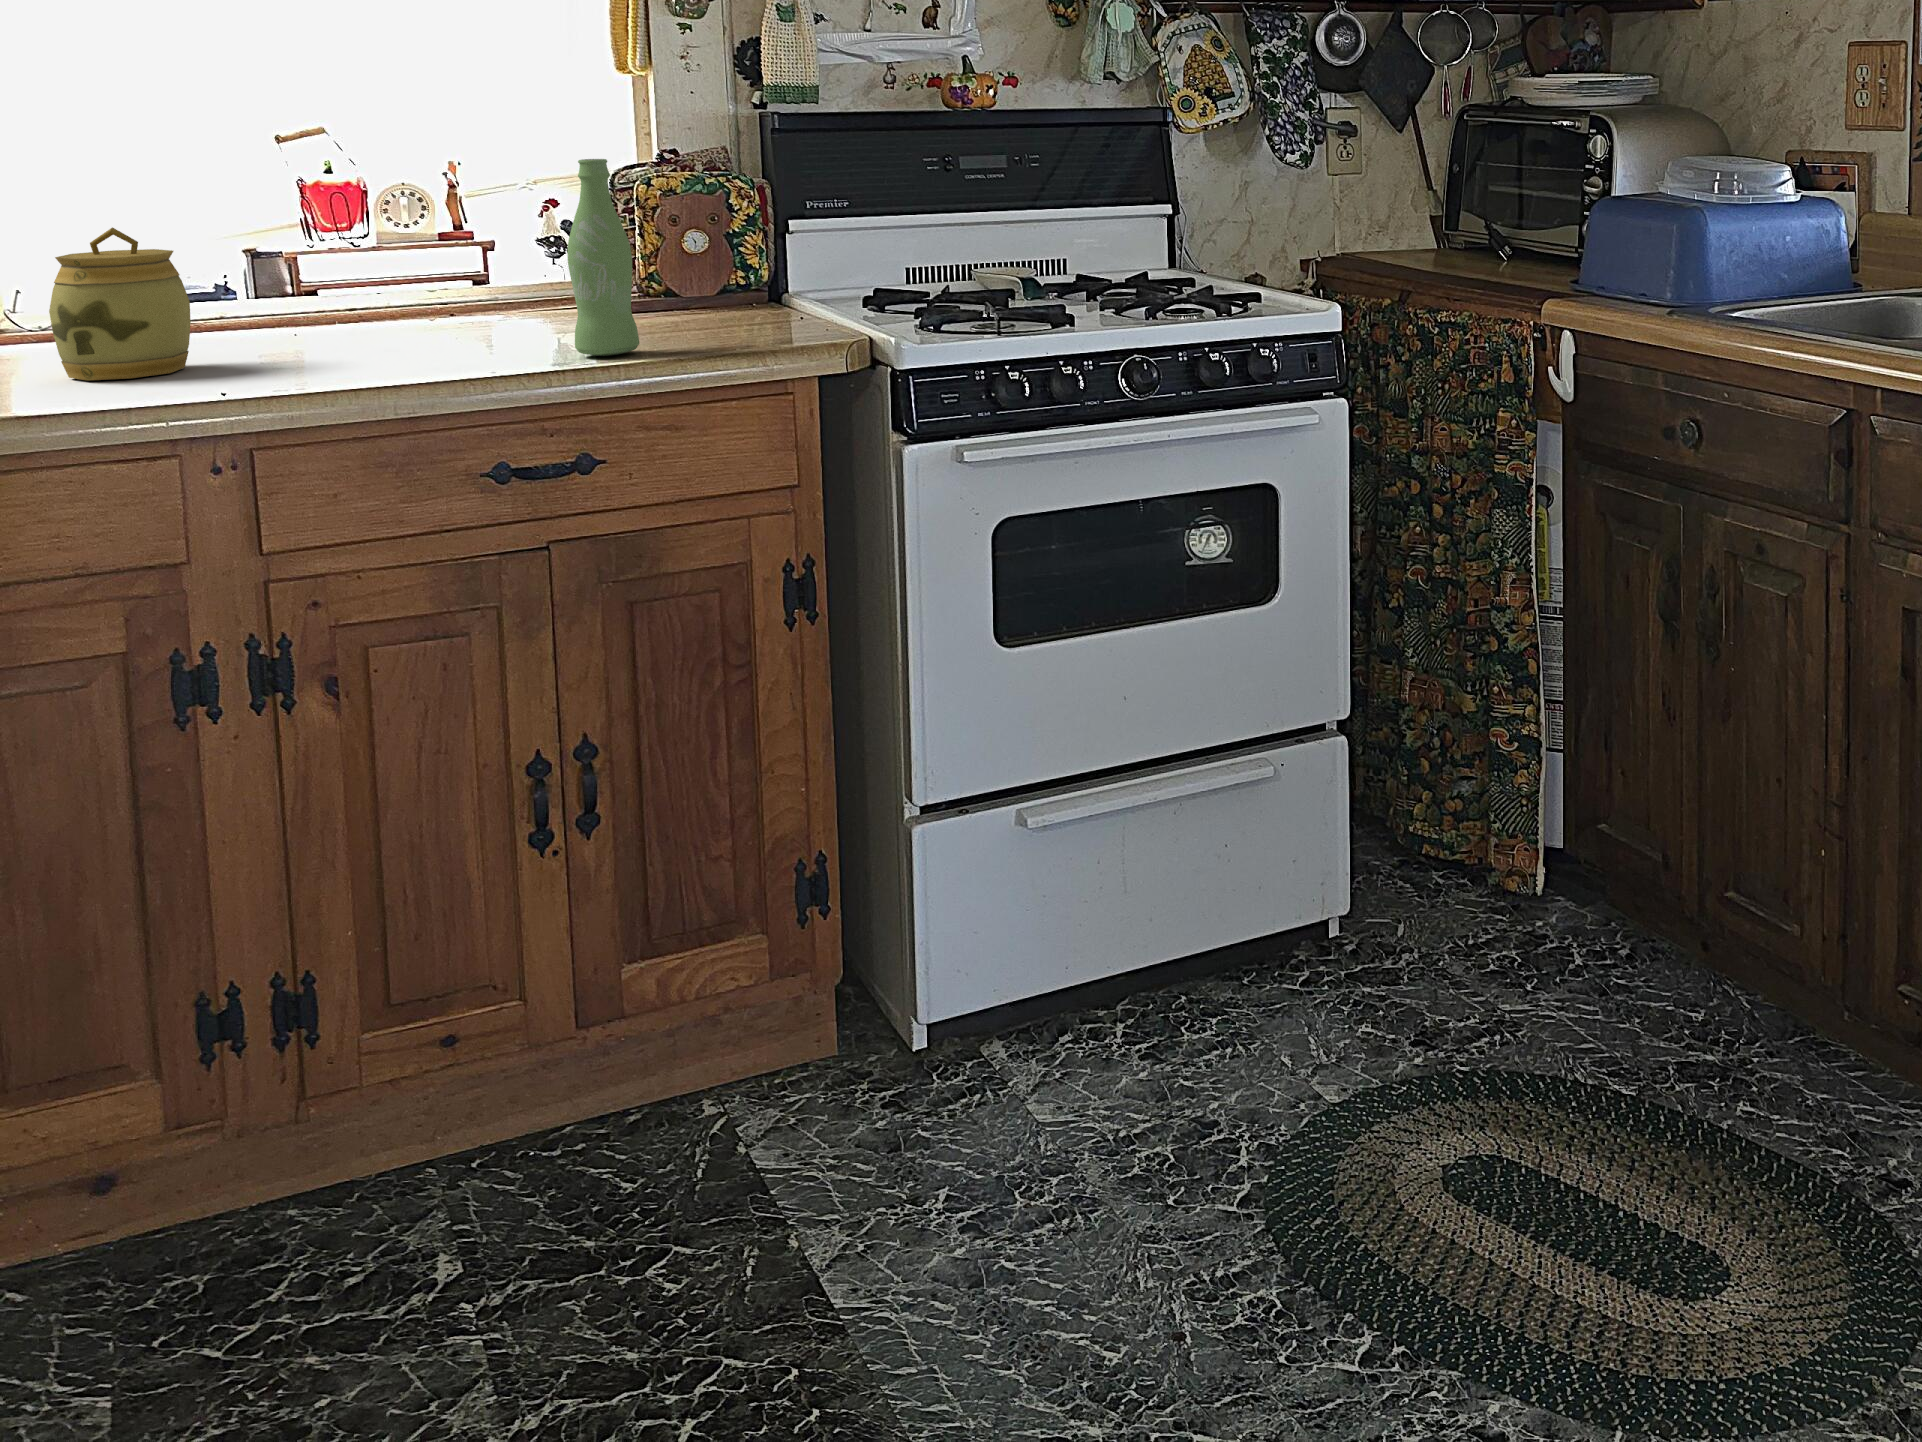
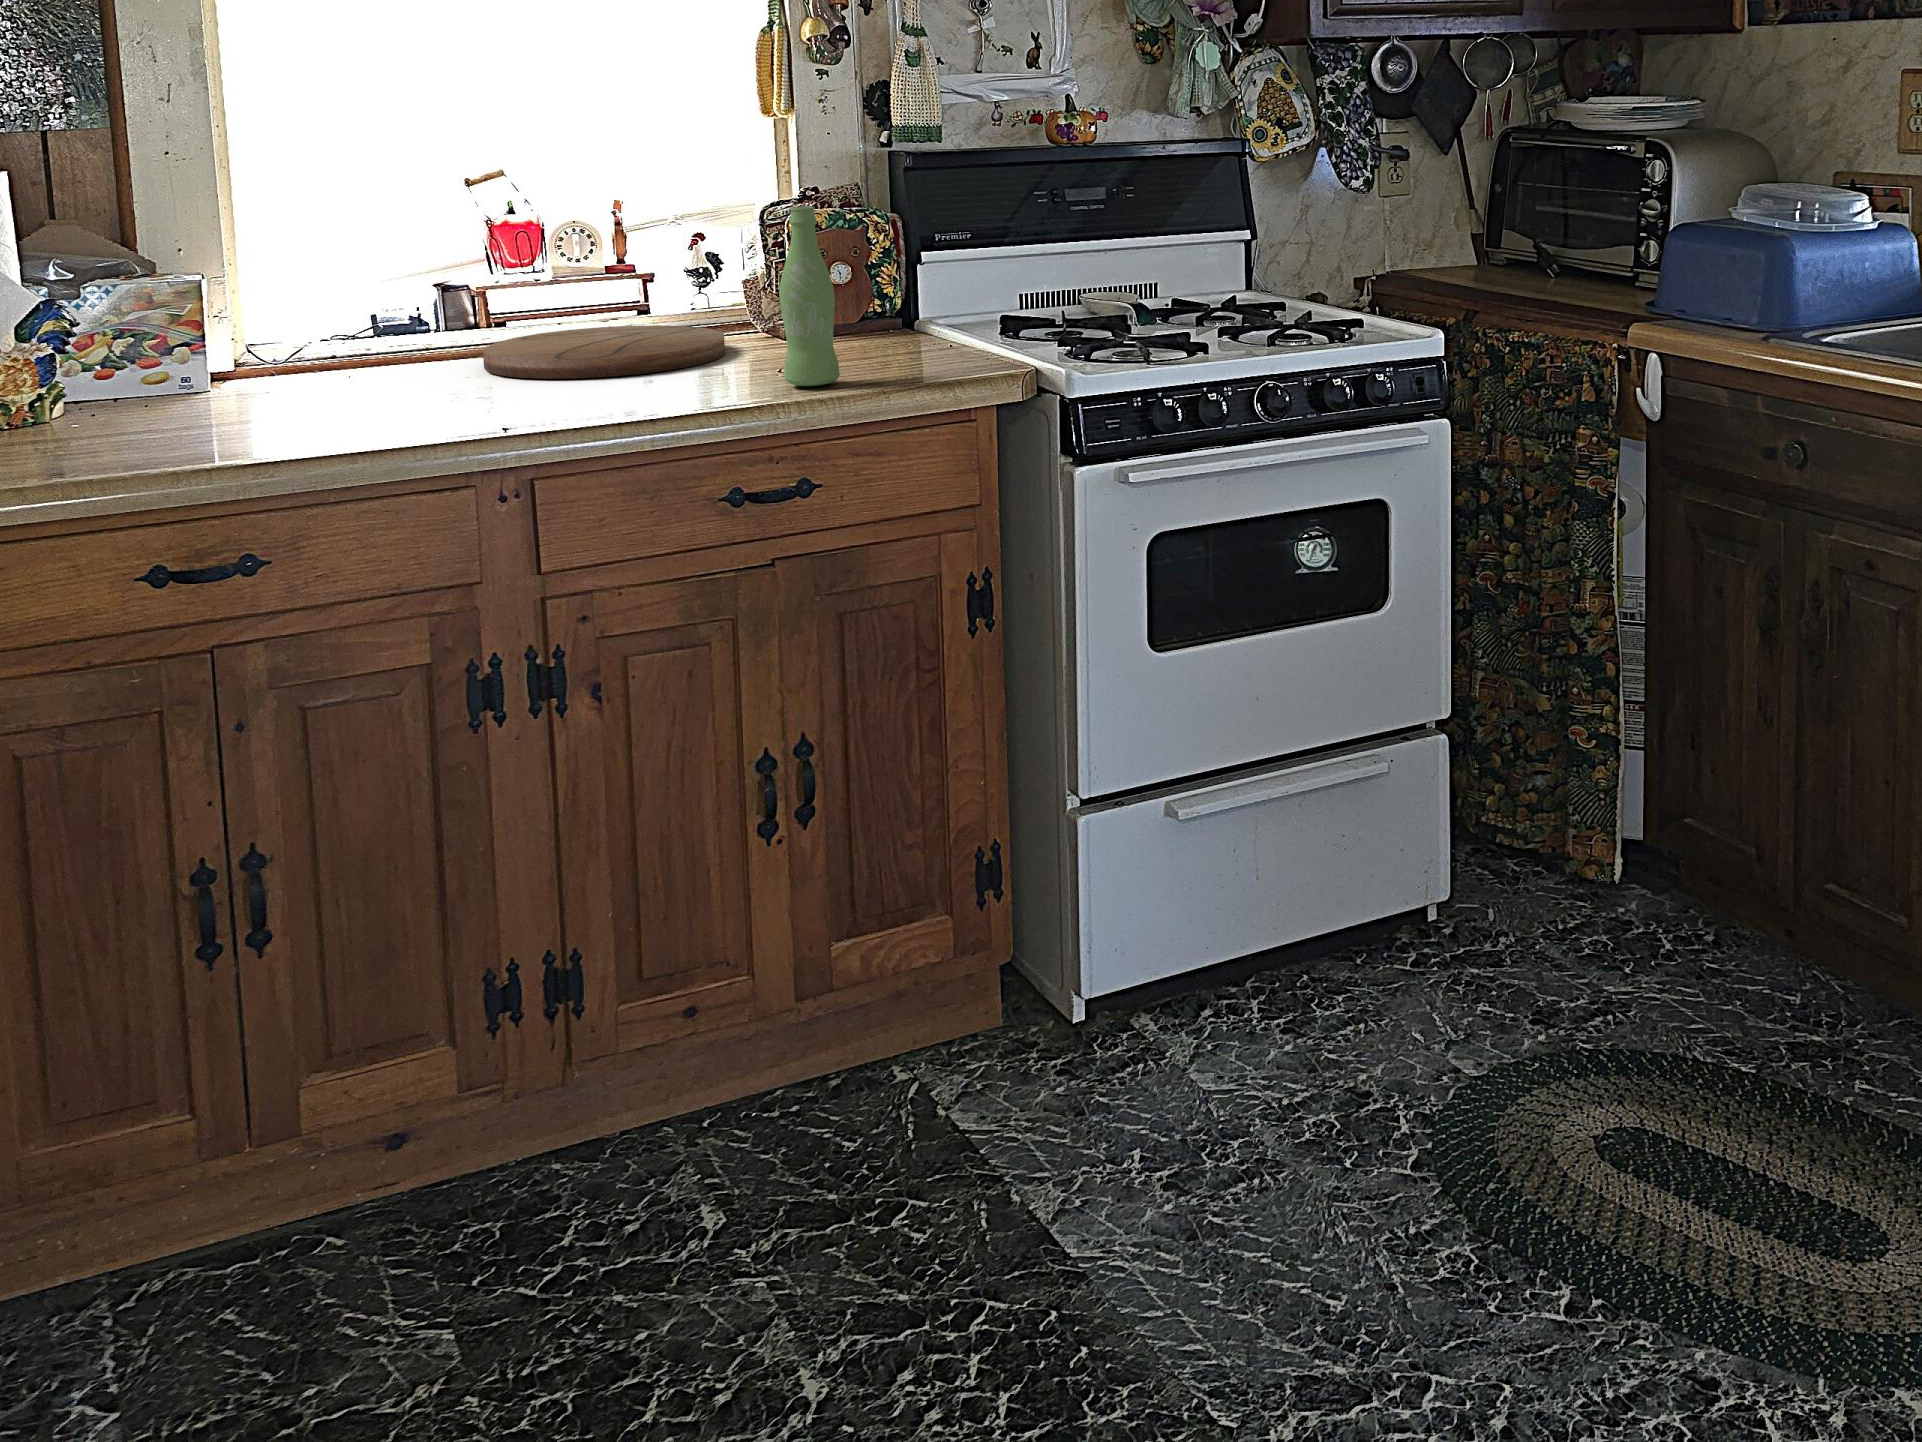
jar: present [49,227,191,380] -> none [335,272,447,411]
cutting board: none [266,296,553,349] -> present [483,325,725,379]

